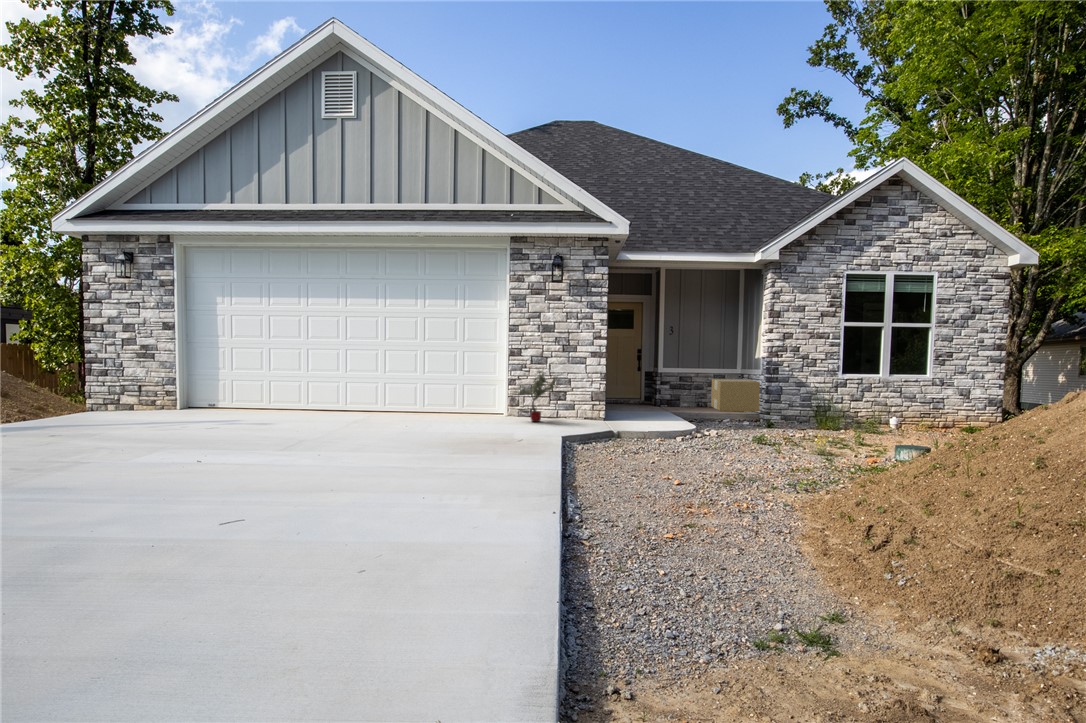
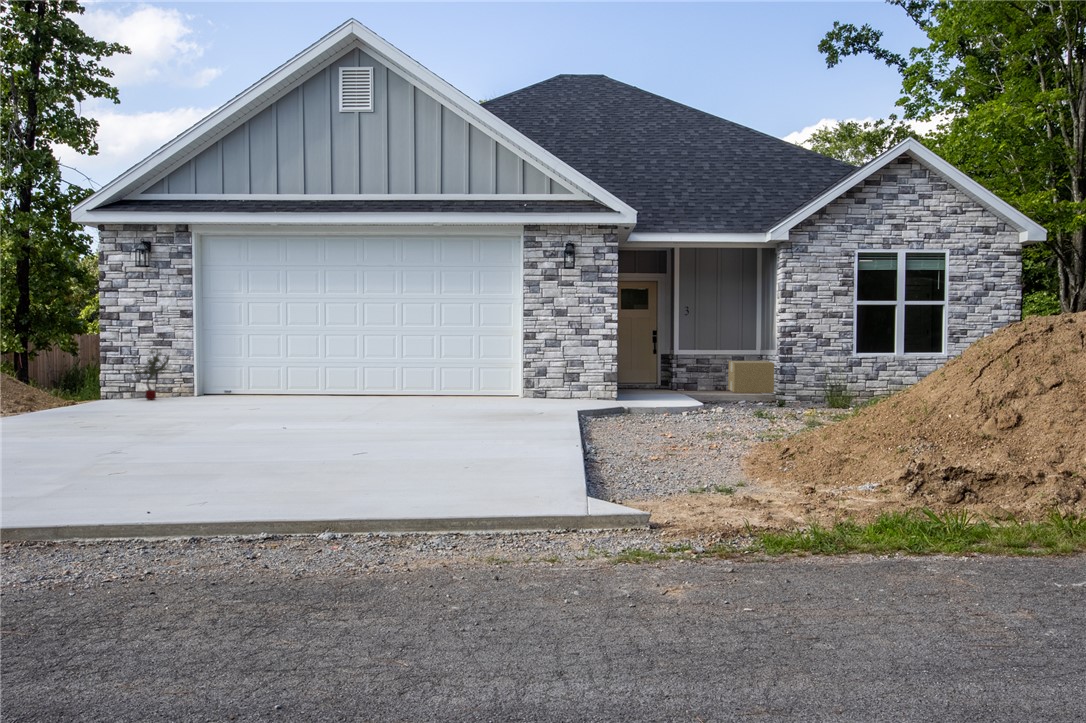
potted tree: present [515,368,558,422] -> present [132,349,169,400]

